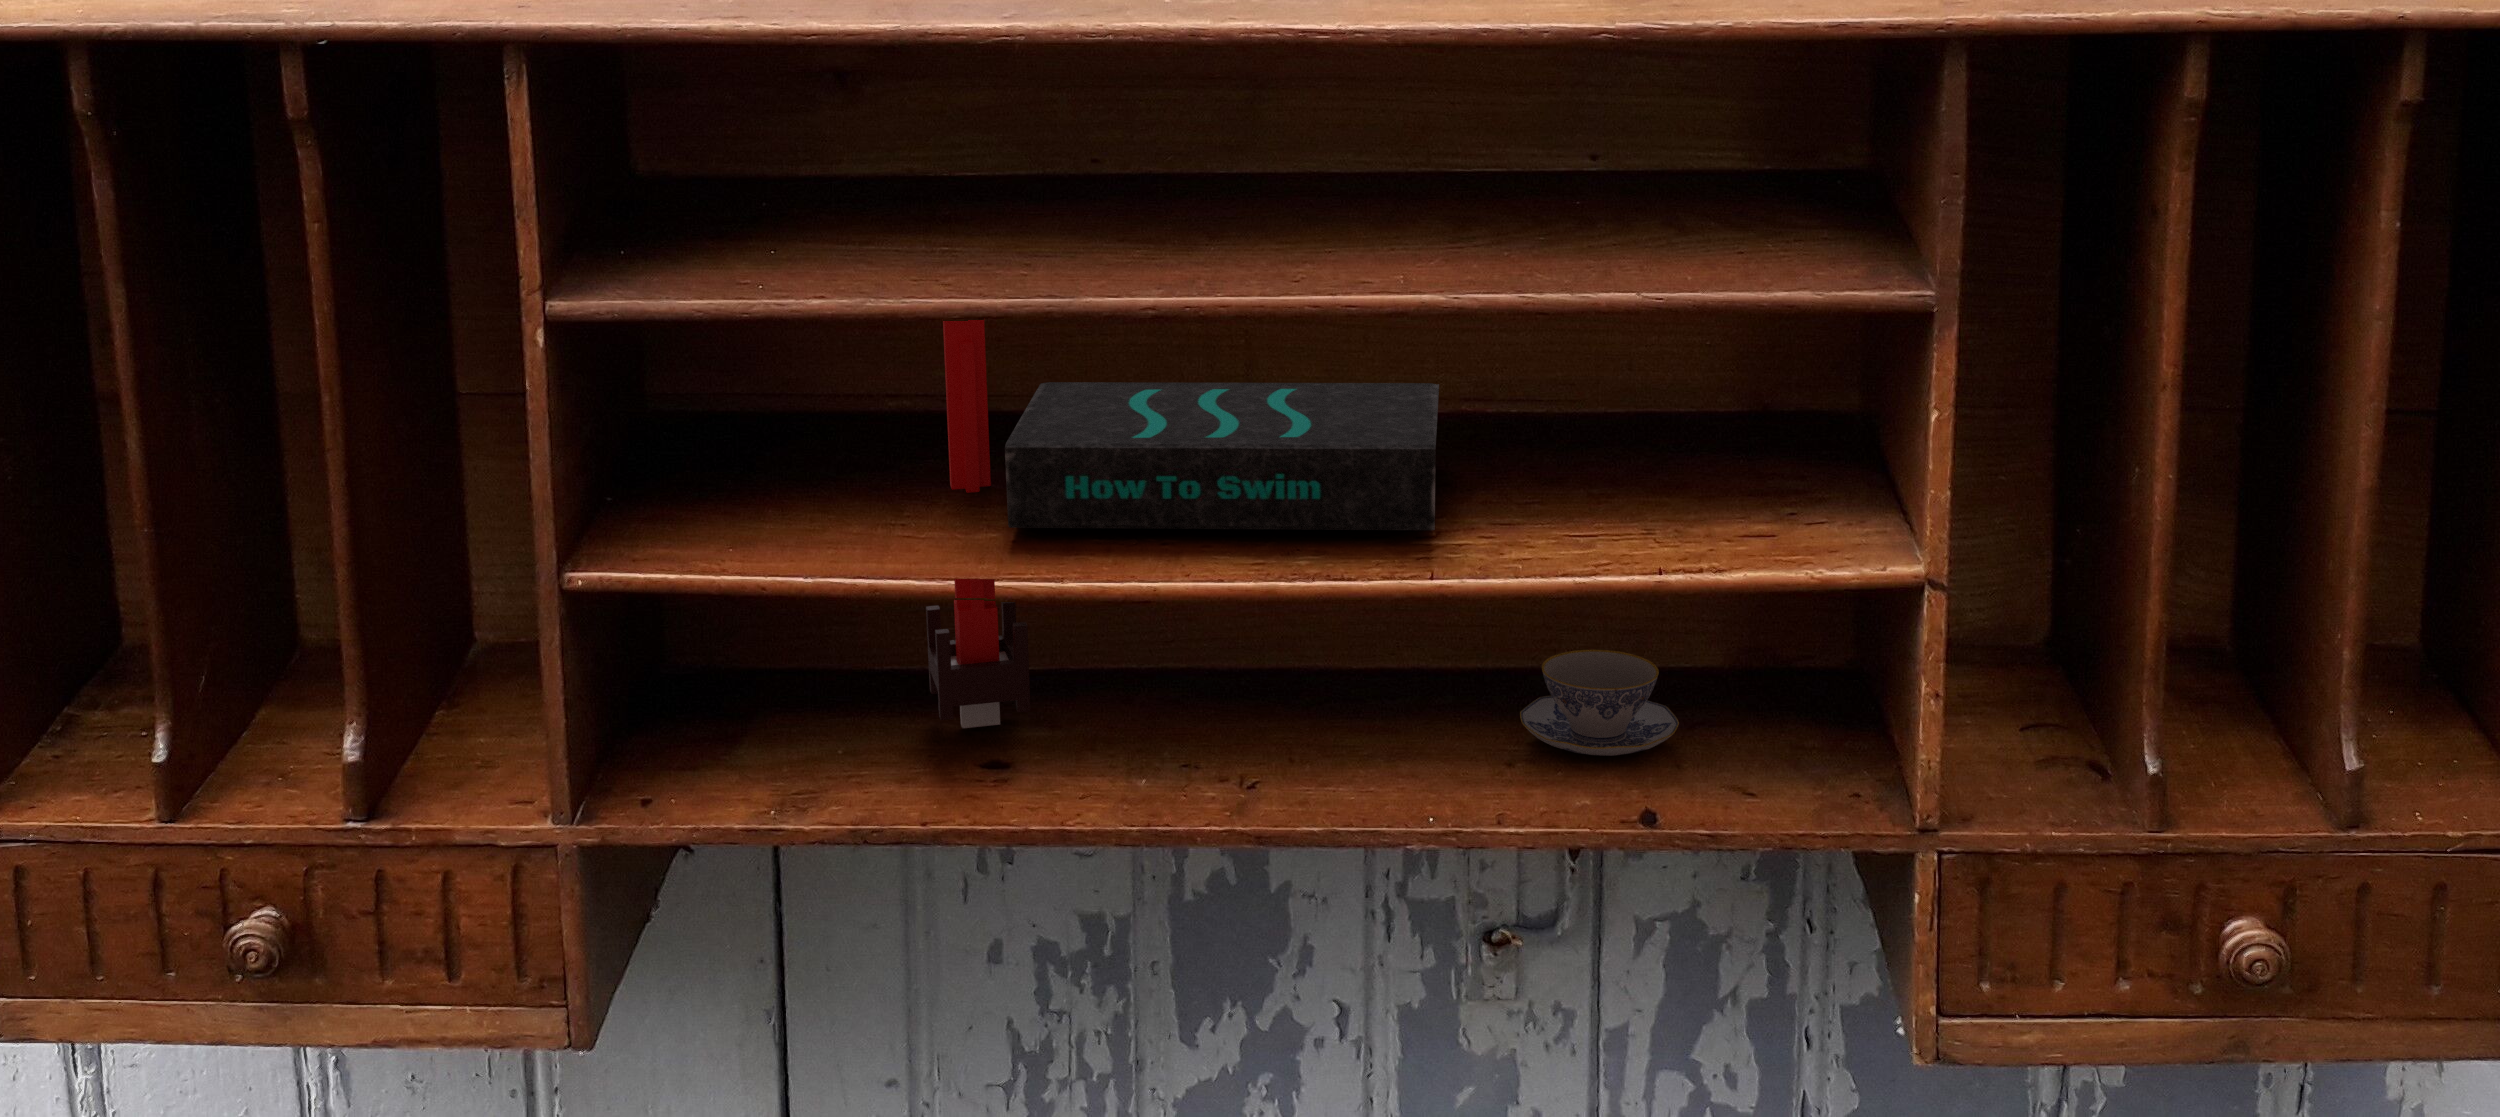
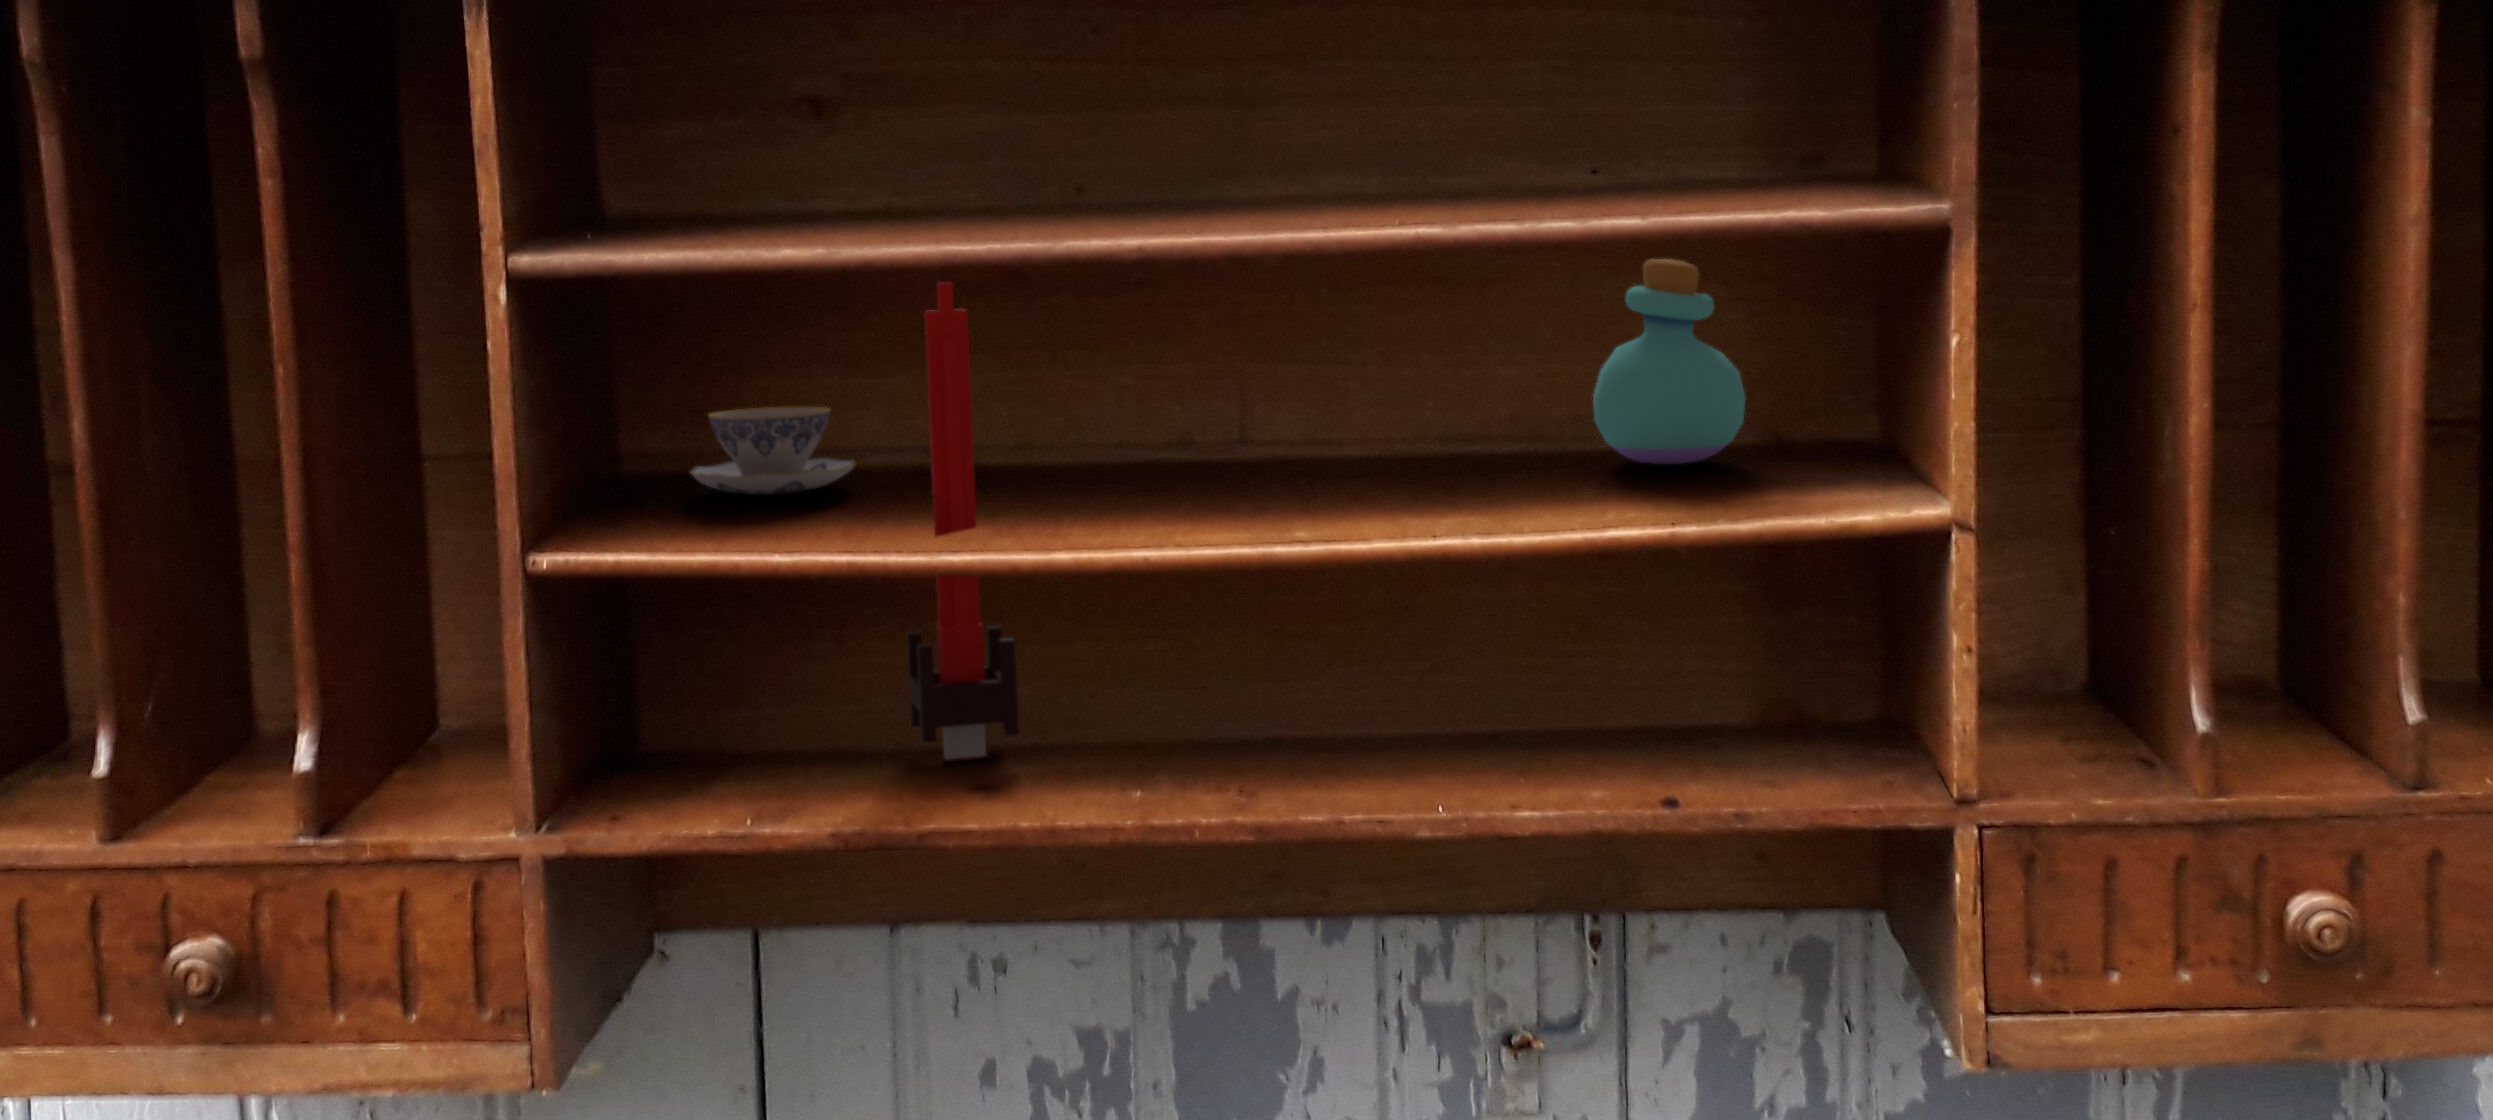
perfume bottle: none [1581,277,1726,475] -> present [1593,259,1745,464]
book: present [1005,382,1439,530] -> none [991,386,1444,511]
teacup: present [1520,650,1679,756] -> present [690,407,855,495]

